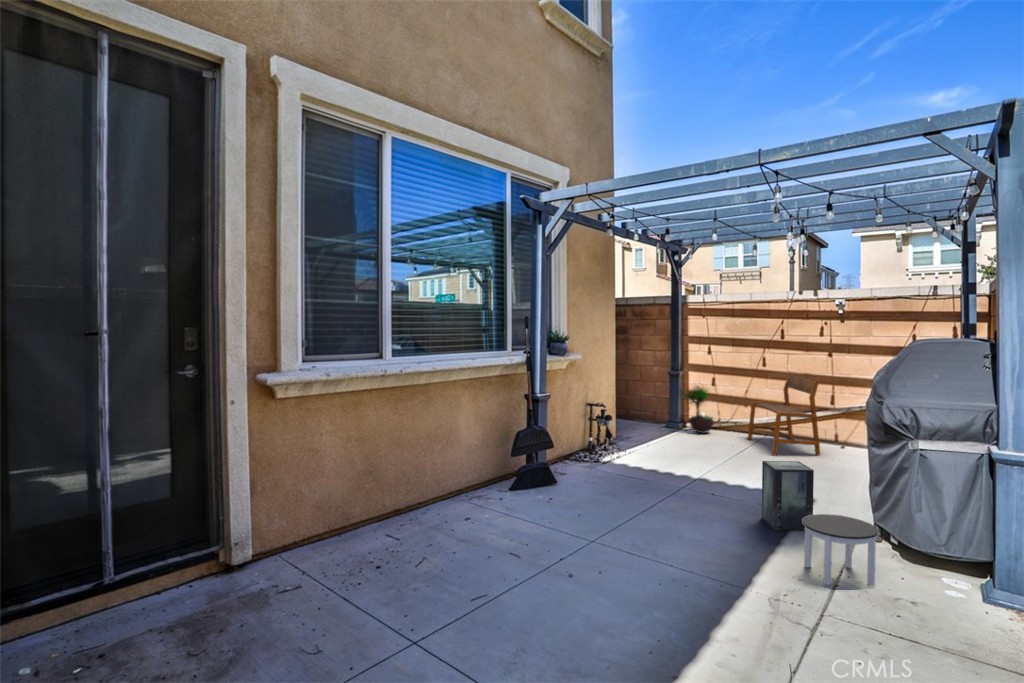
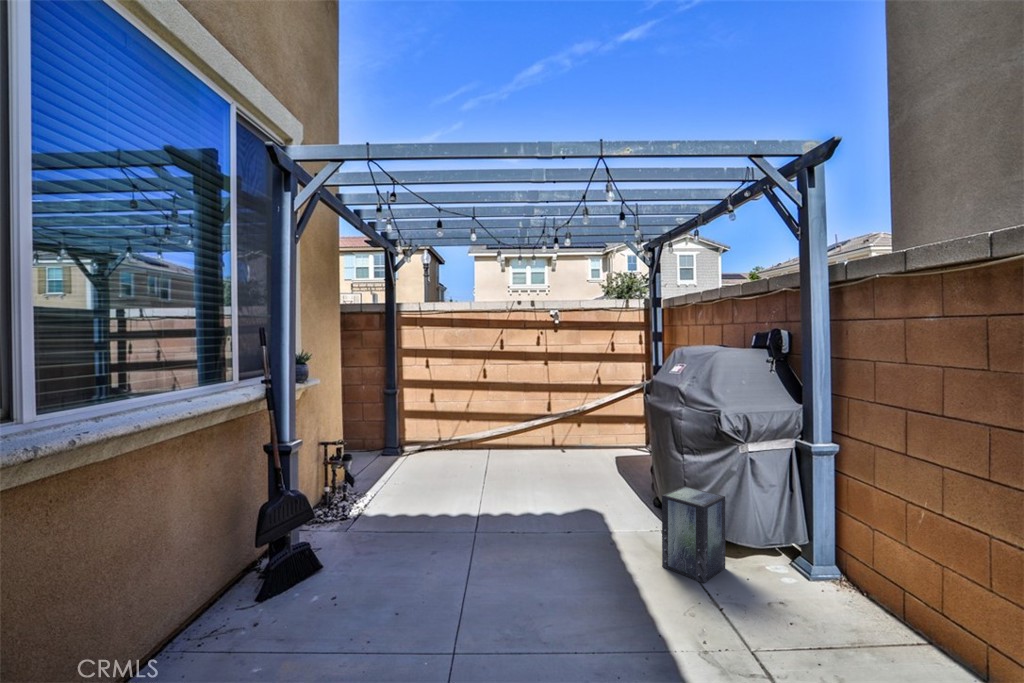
bench: present [748,376,820,456] -> none [476,384,557,469]
potted tree: present [684,386,713,433] -> none [404,398,439,455]
round table: present [802,514,878,586] -> none [821,555,928,667]

